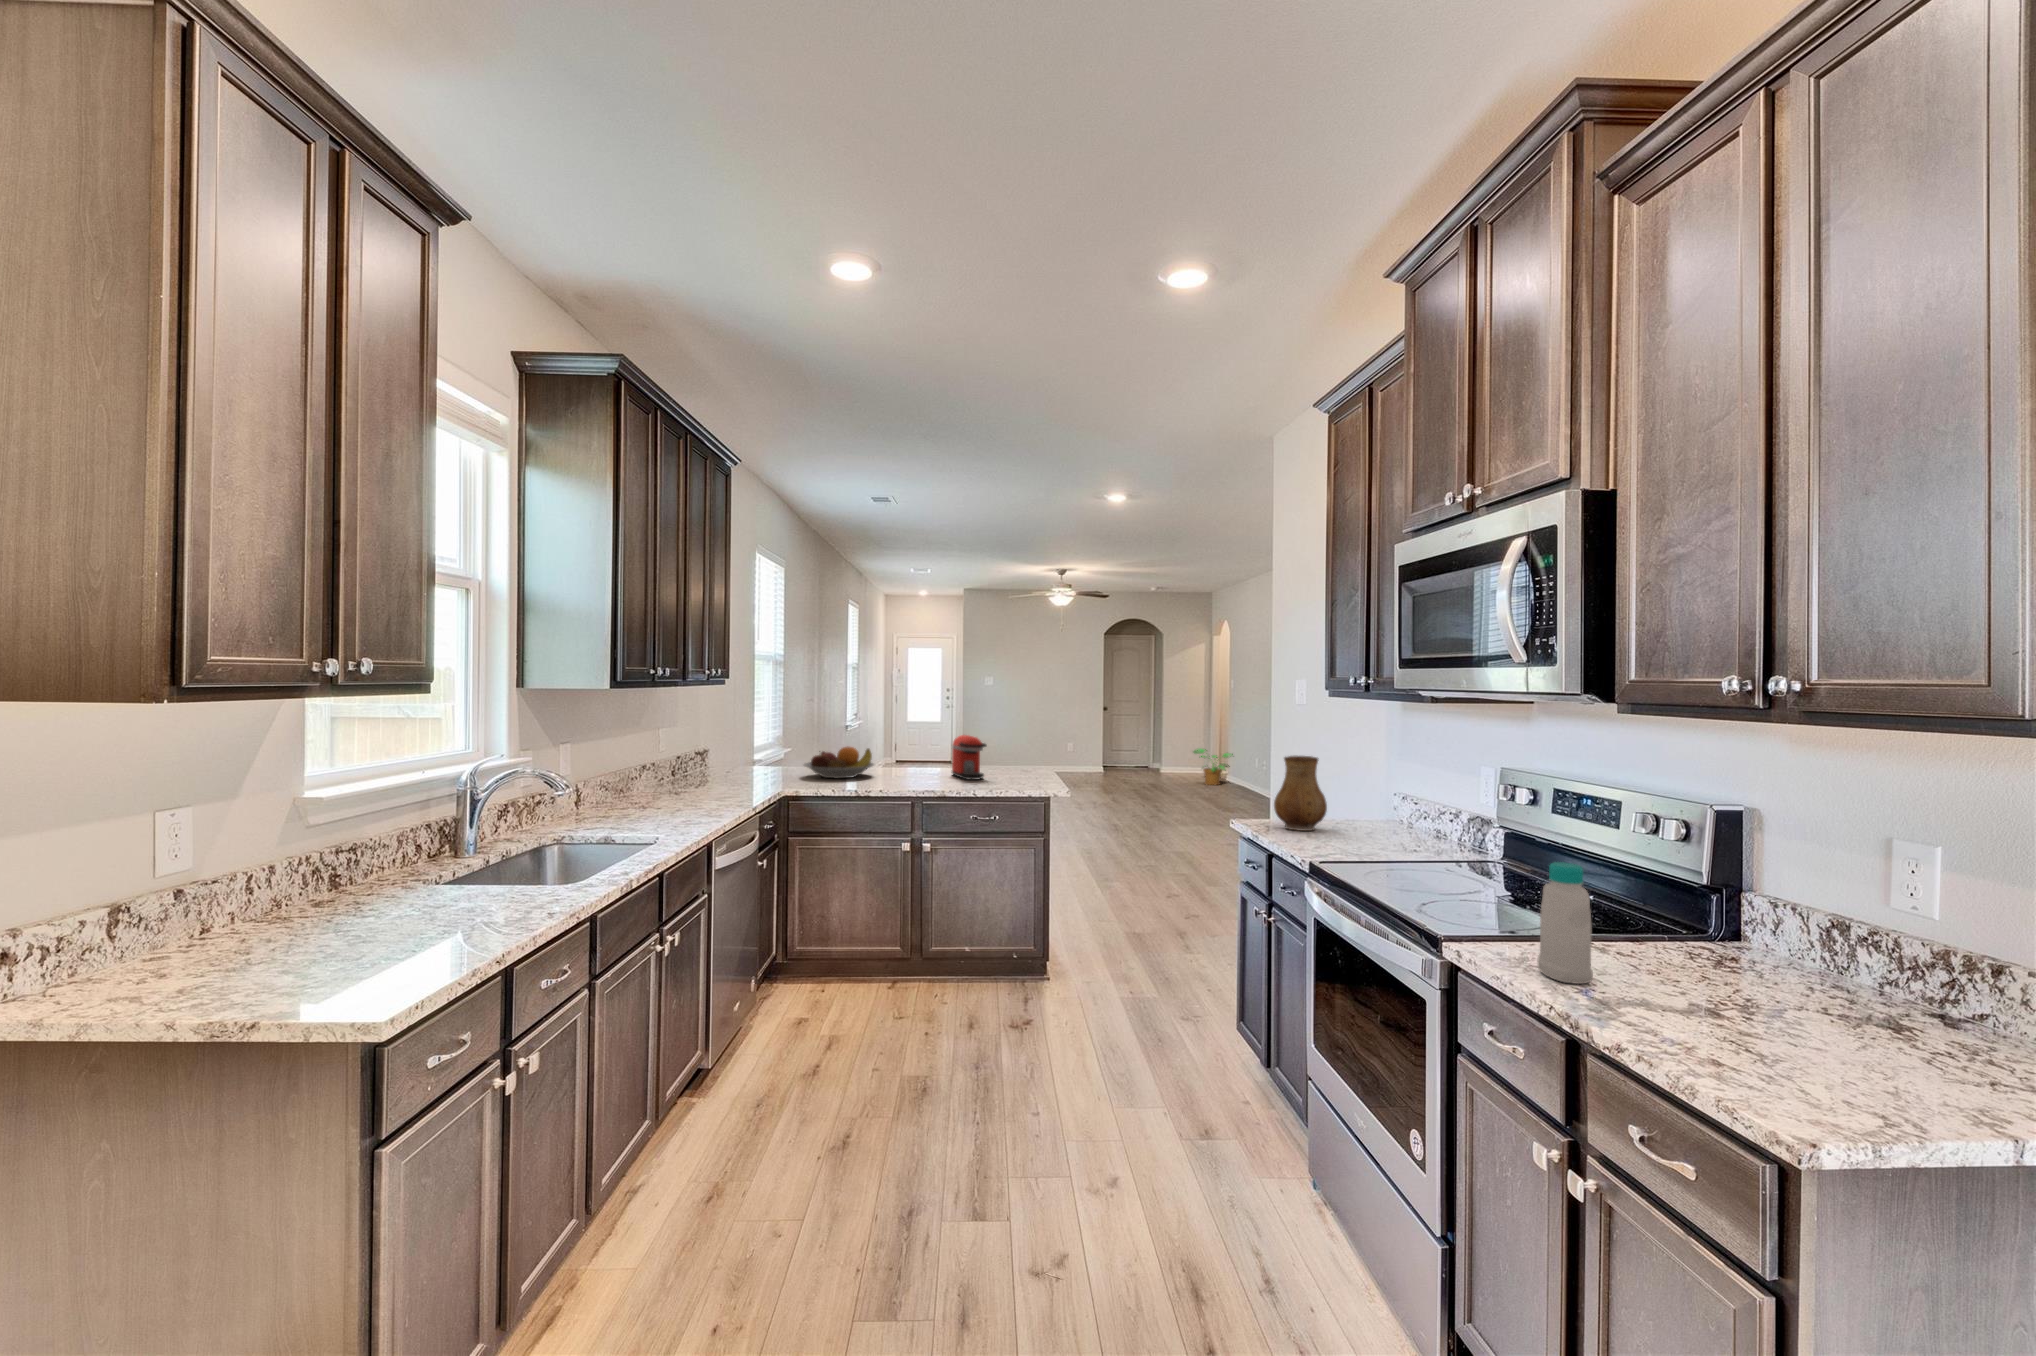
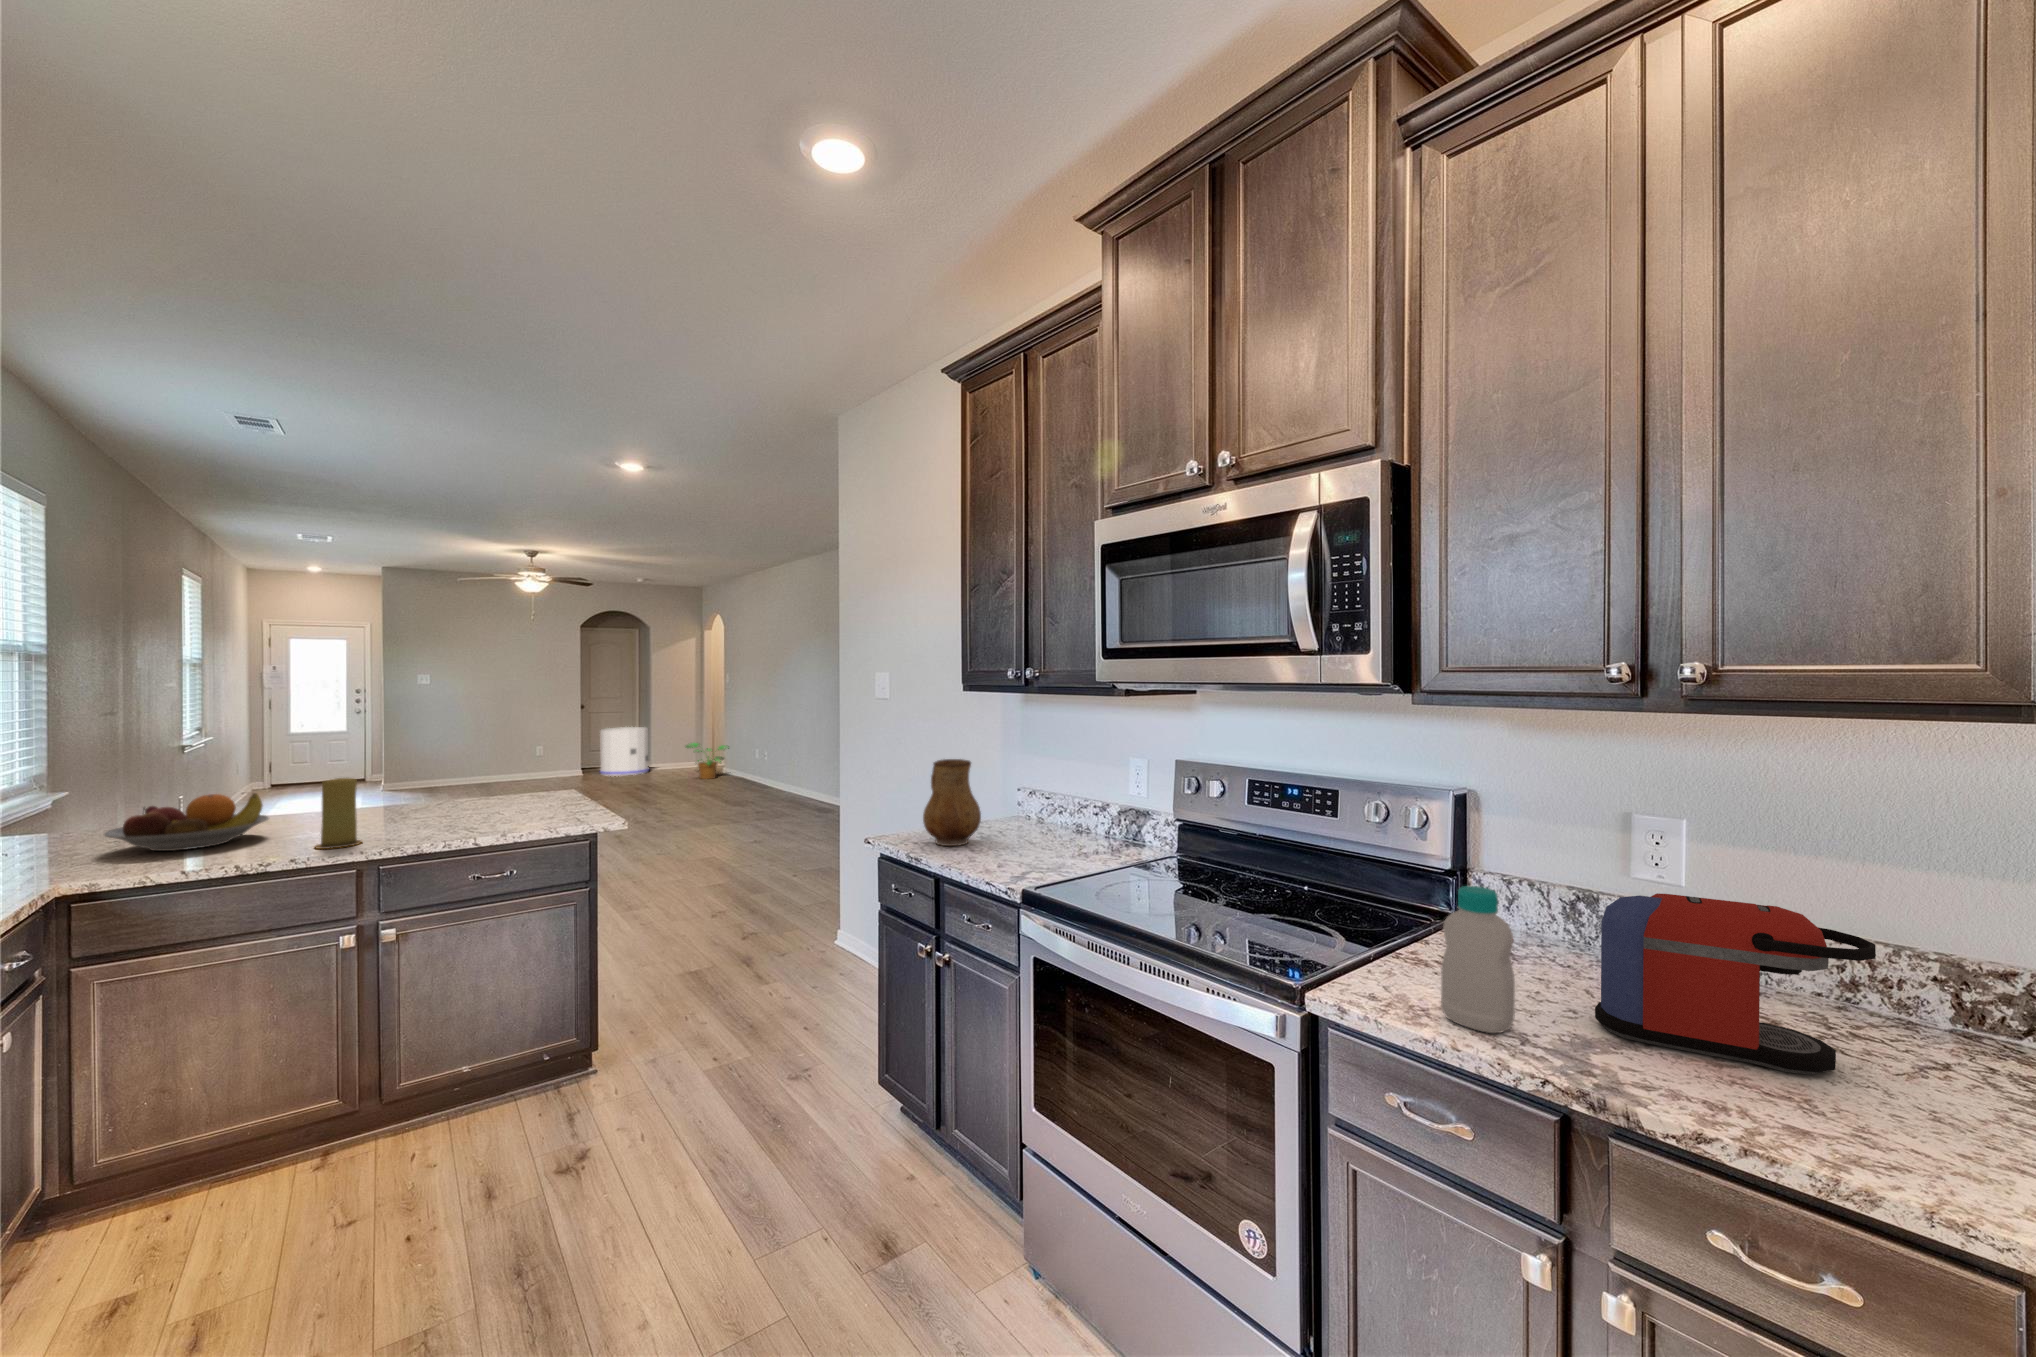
trash can: none [1120,730,1162,775] -> present [600,727,649,776]
coffee maker: present [952,735,987,780] -> present [1595,893,1876,1075]
candle: none [893,741,917,785] -> present [314,778,362,849]

